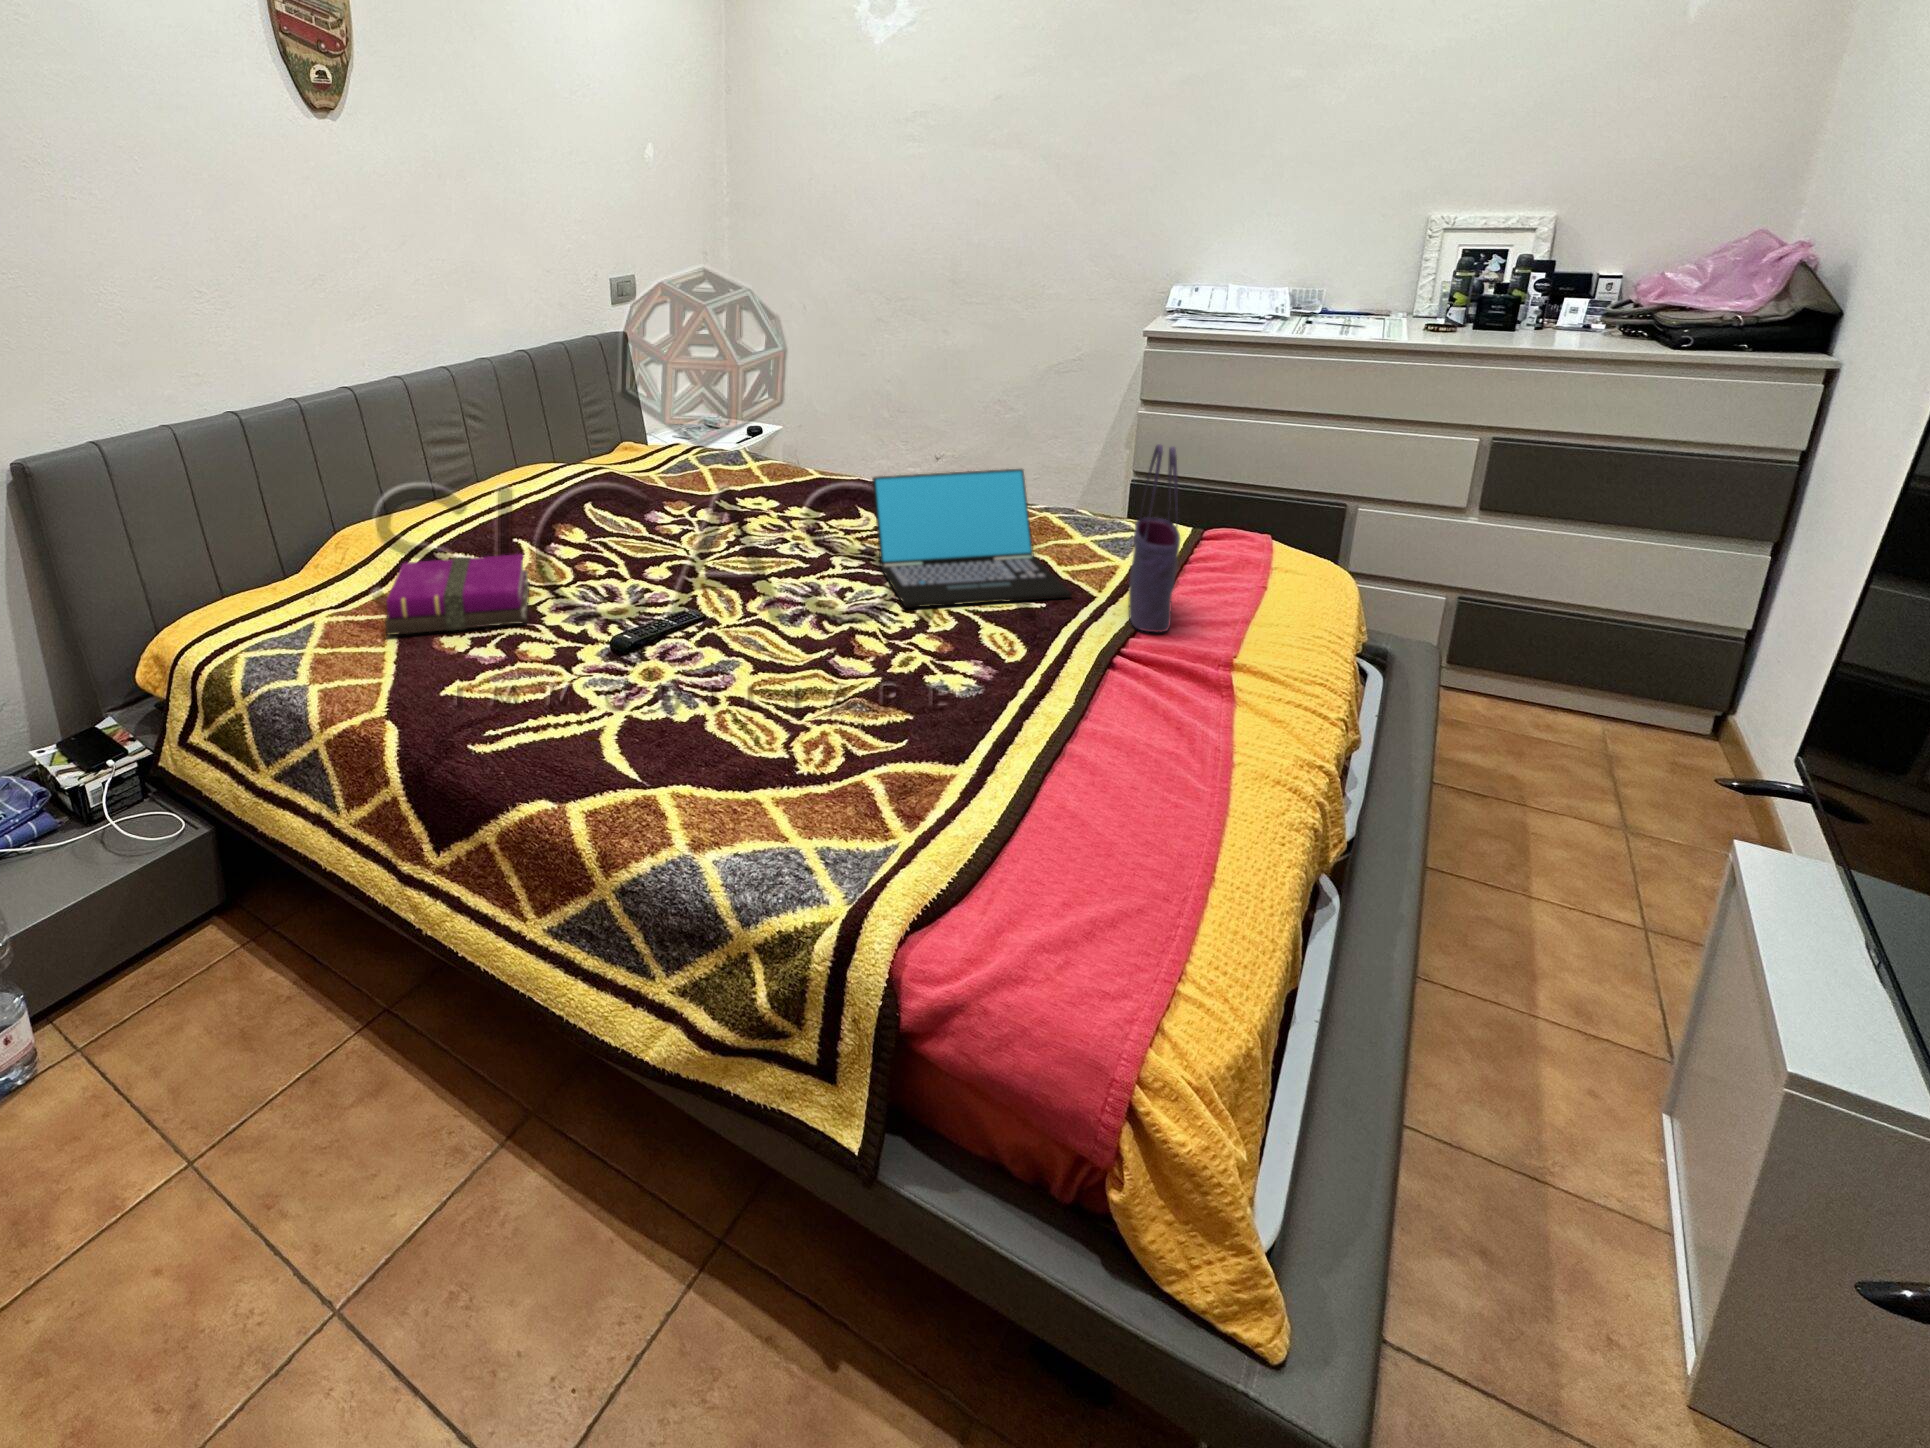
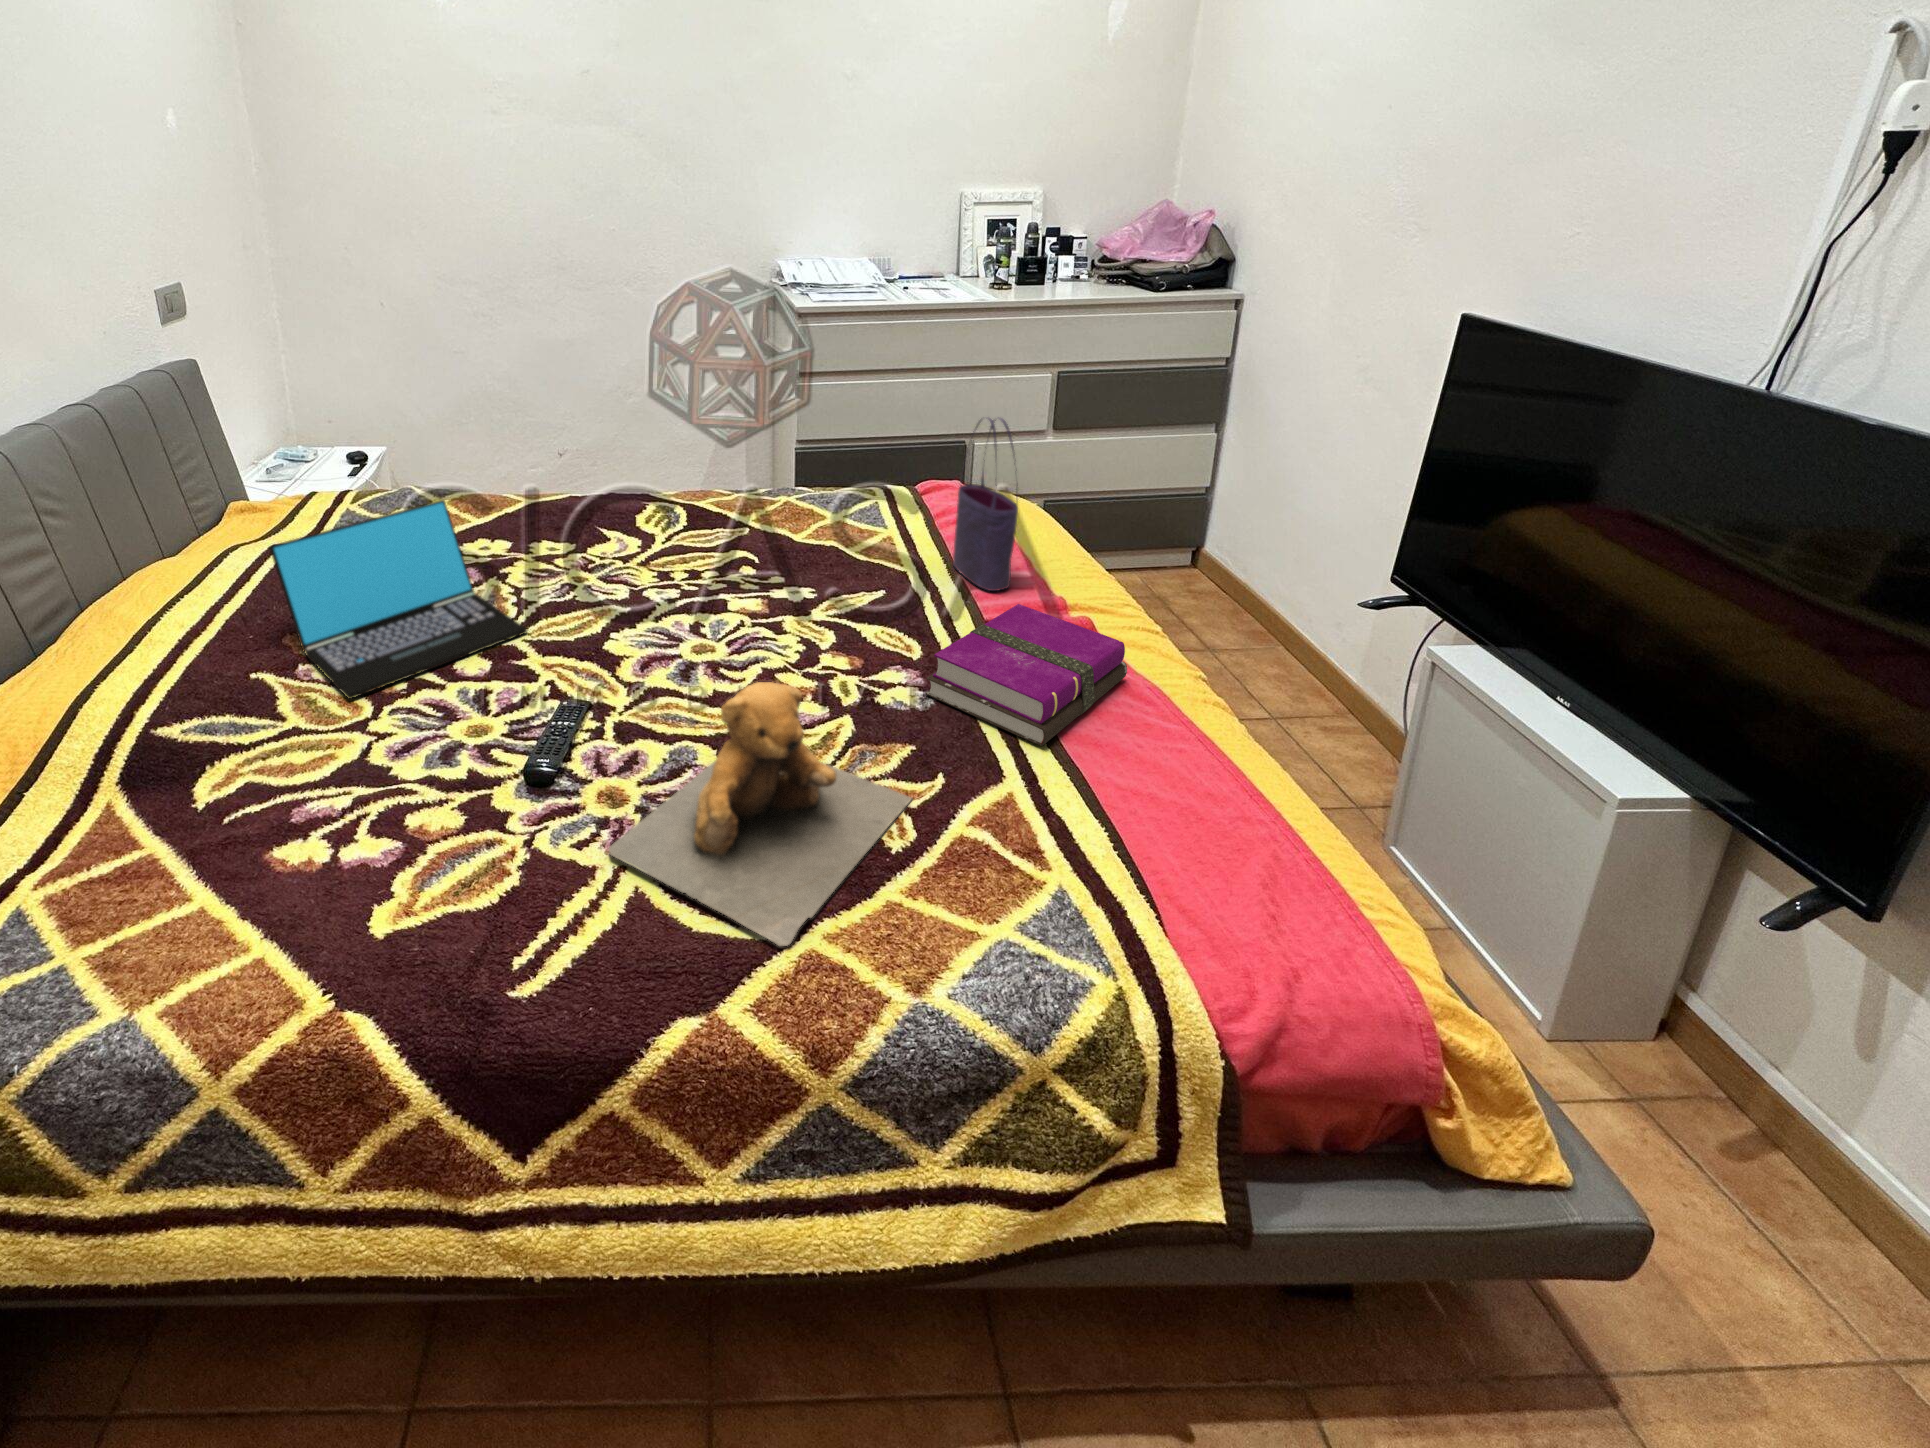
laptop: present [872,469,1072,608] -> present [270,500,527,699]
notebook: present [385,554,529,635] -> present [926,604,1127,746]
teddy bear: none [599,599,849,788] -> present [609,682,912,946]

